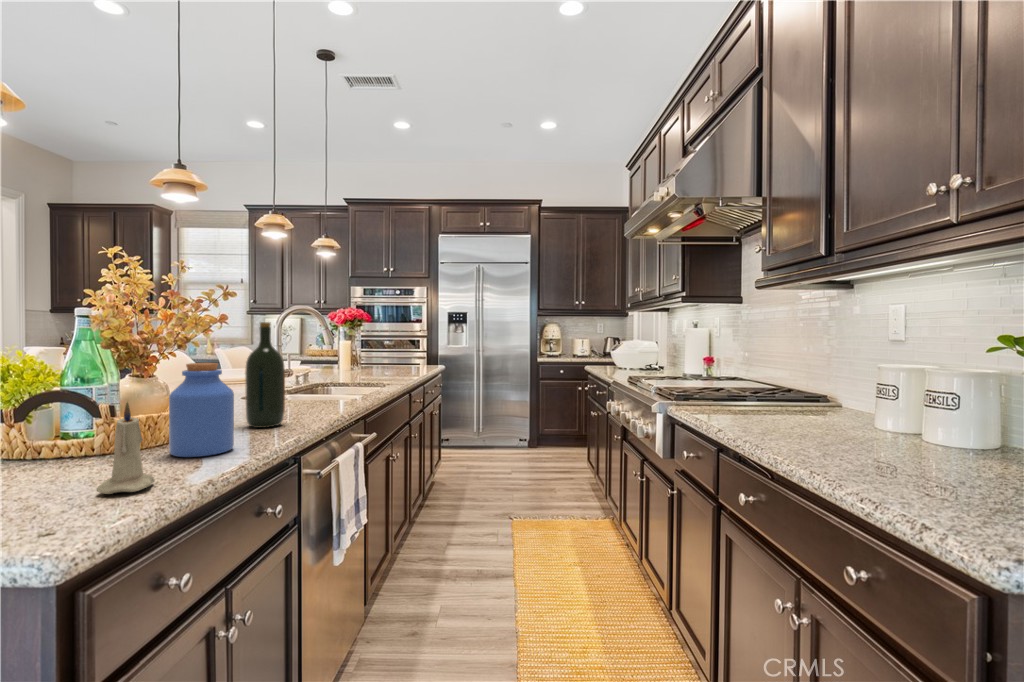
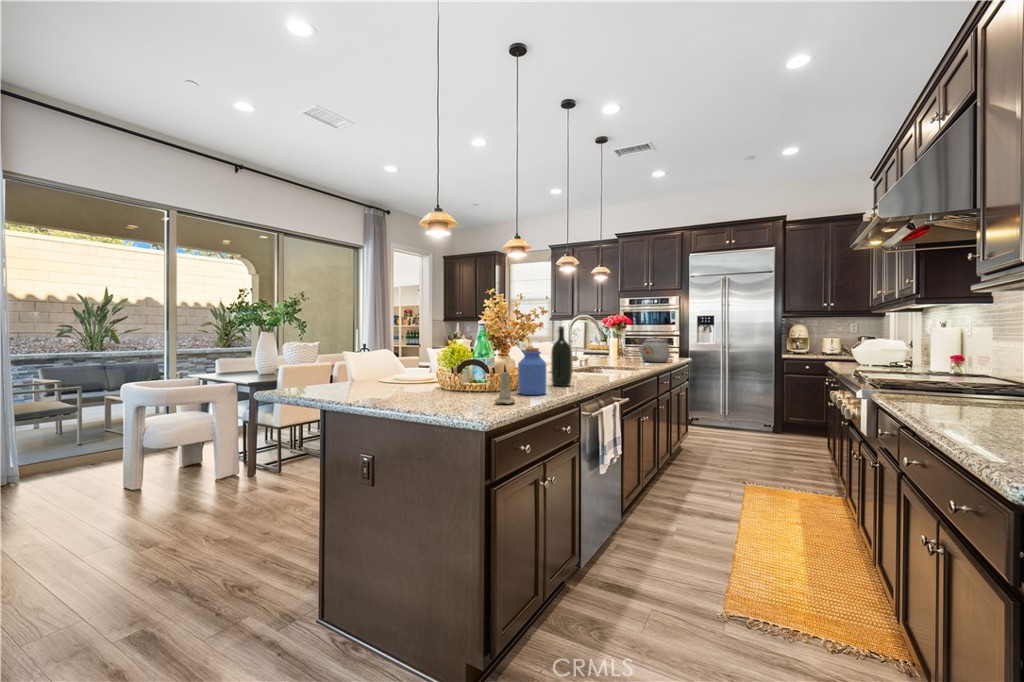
kettle: none [381,338,426,373] -> present [638,337,673,363]

